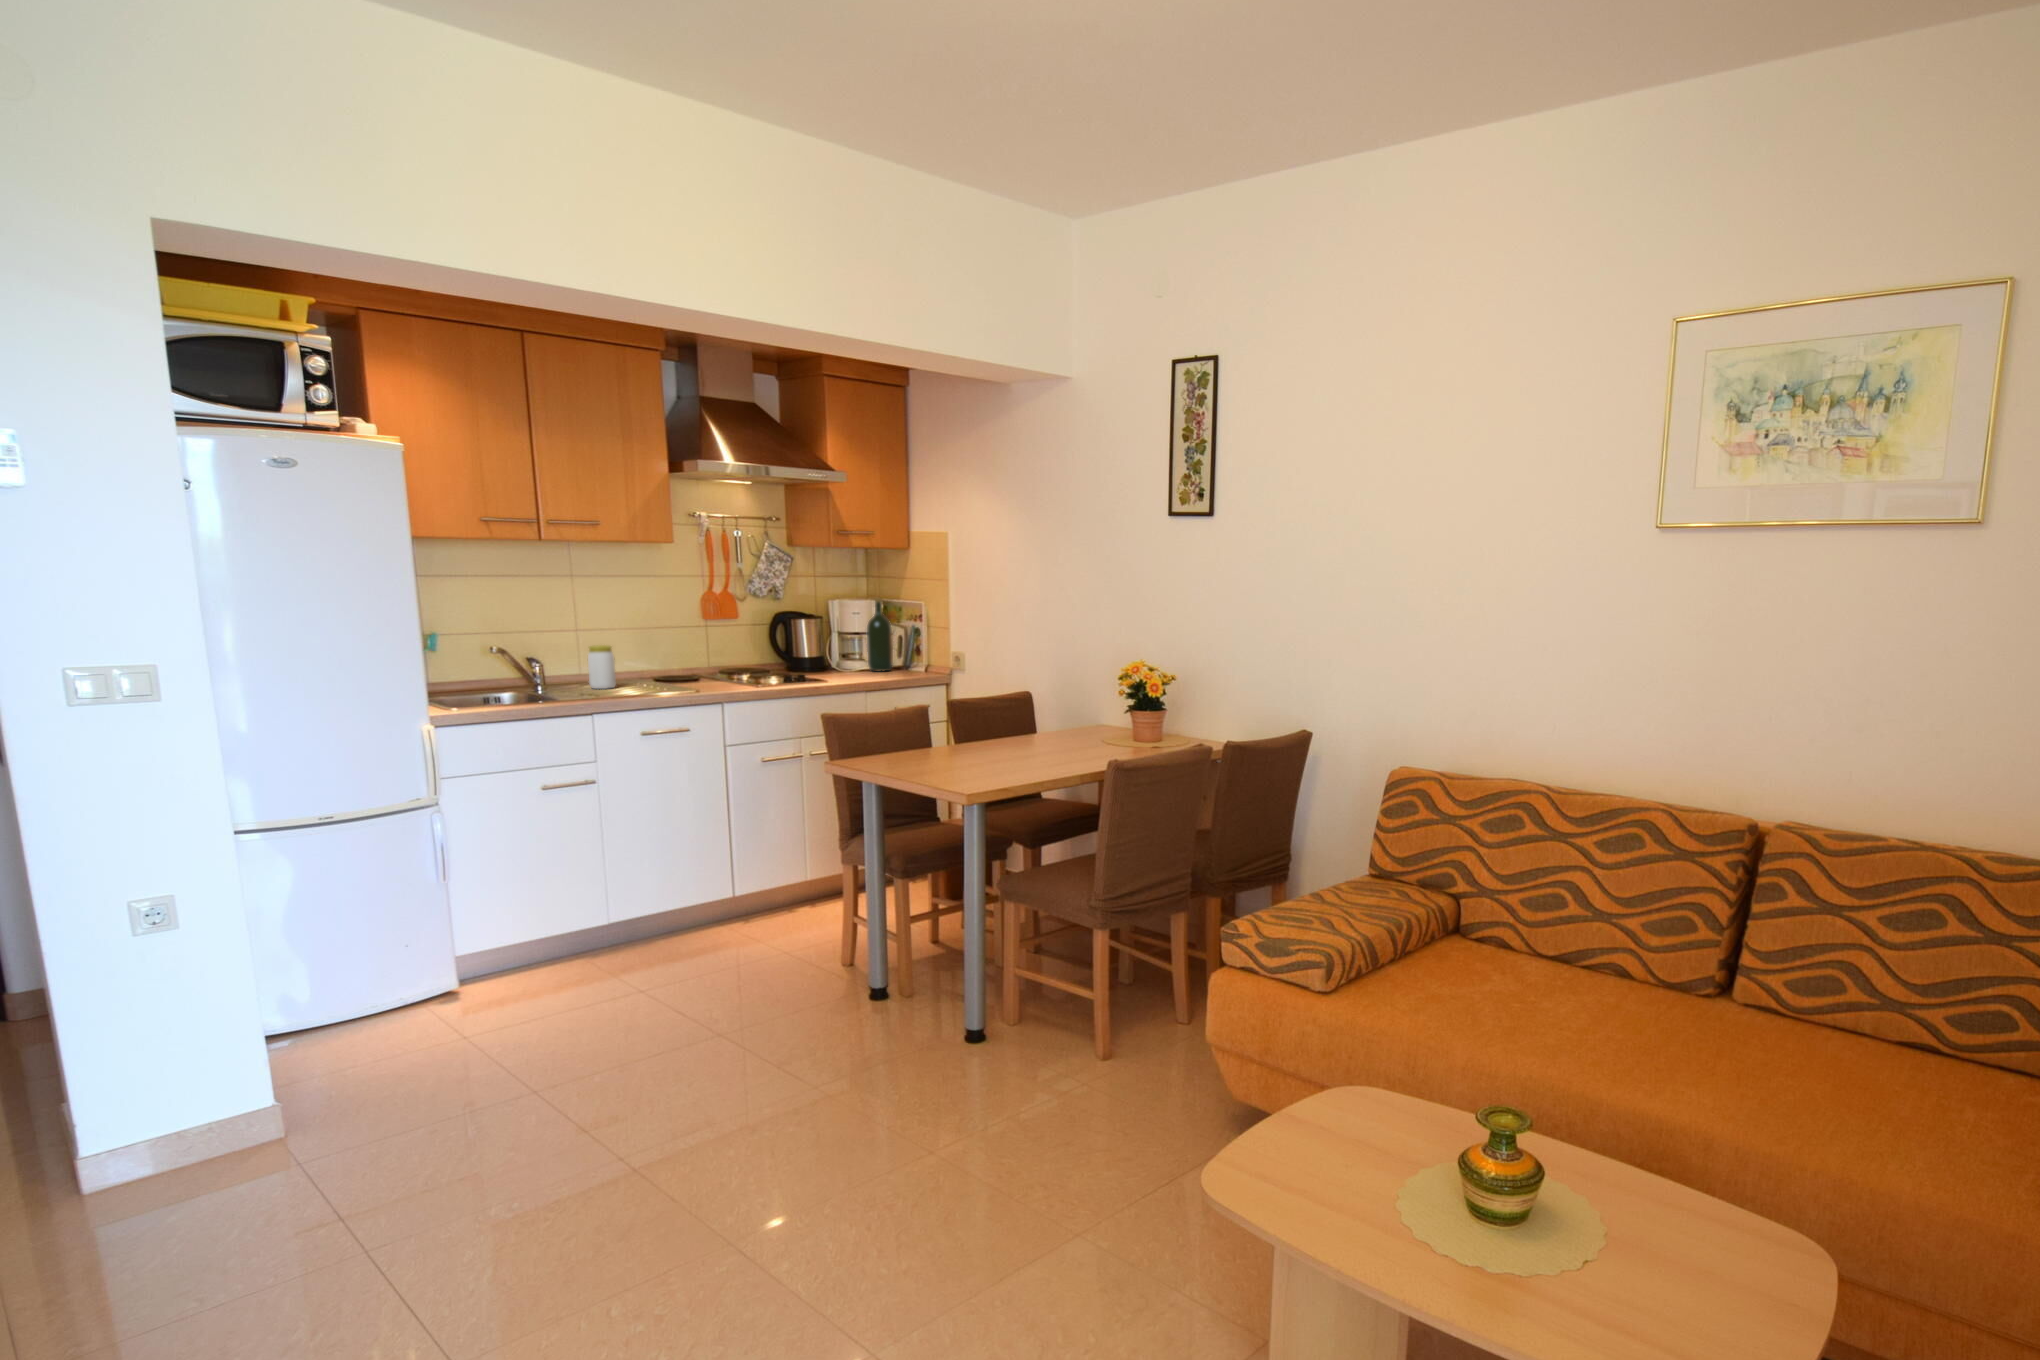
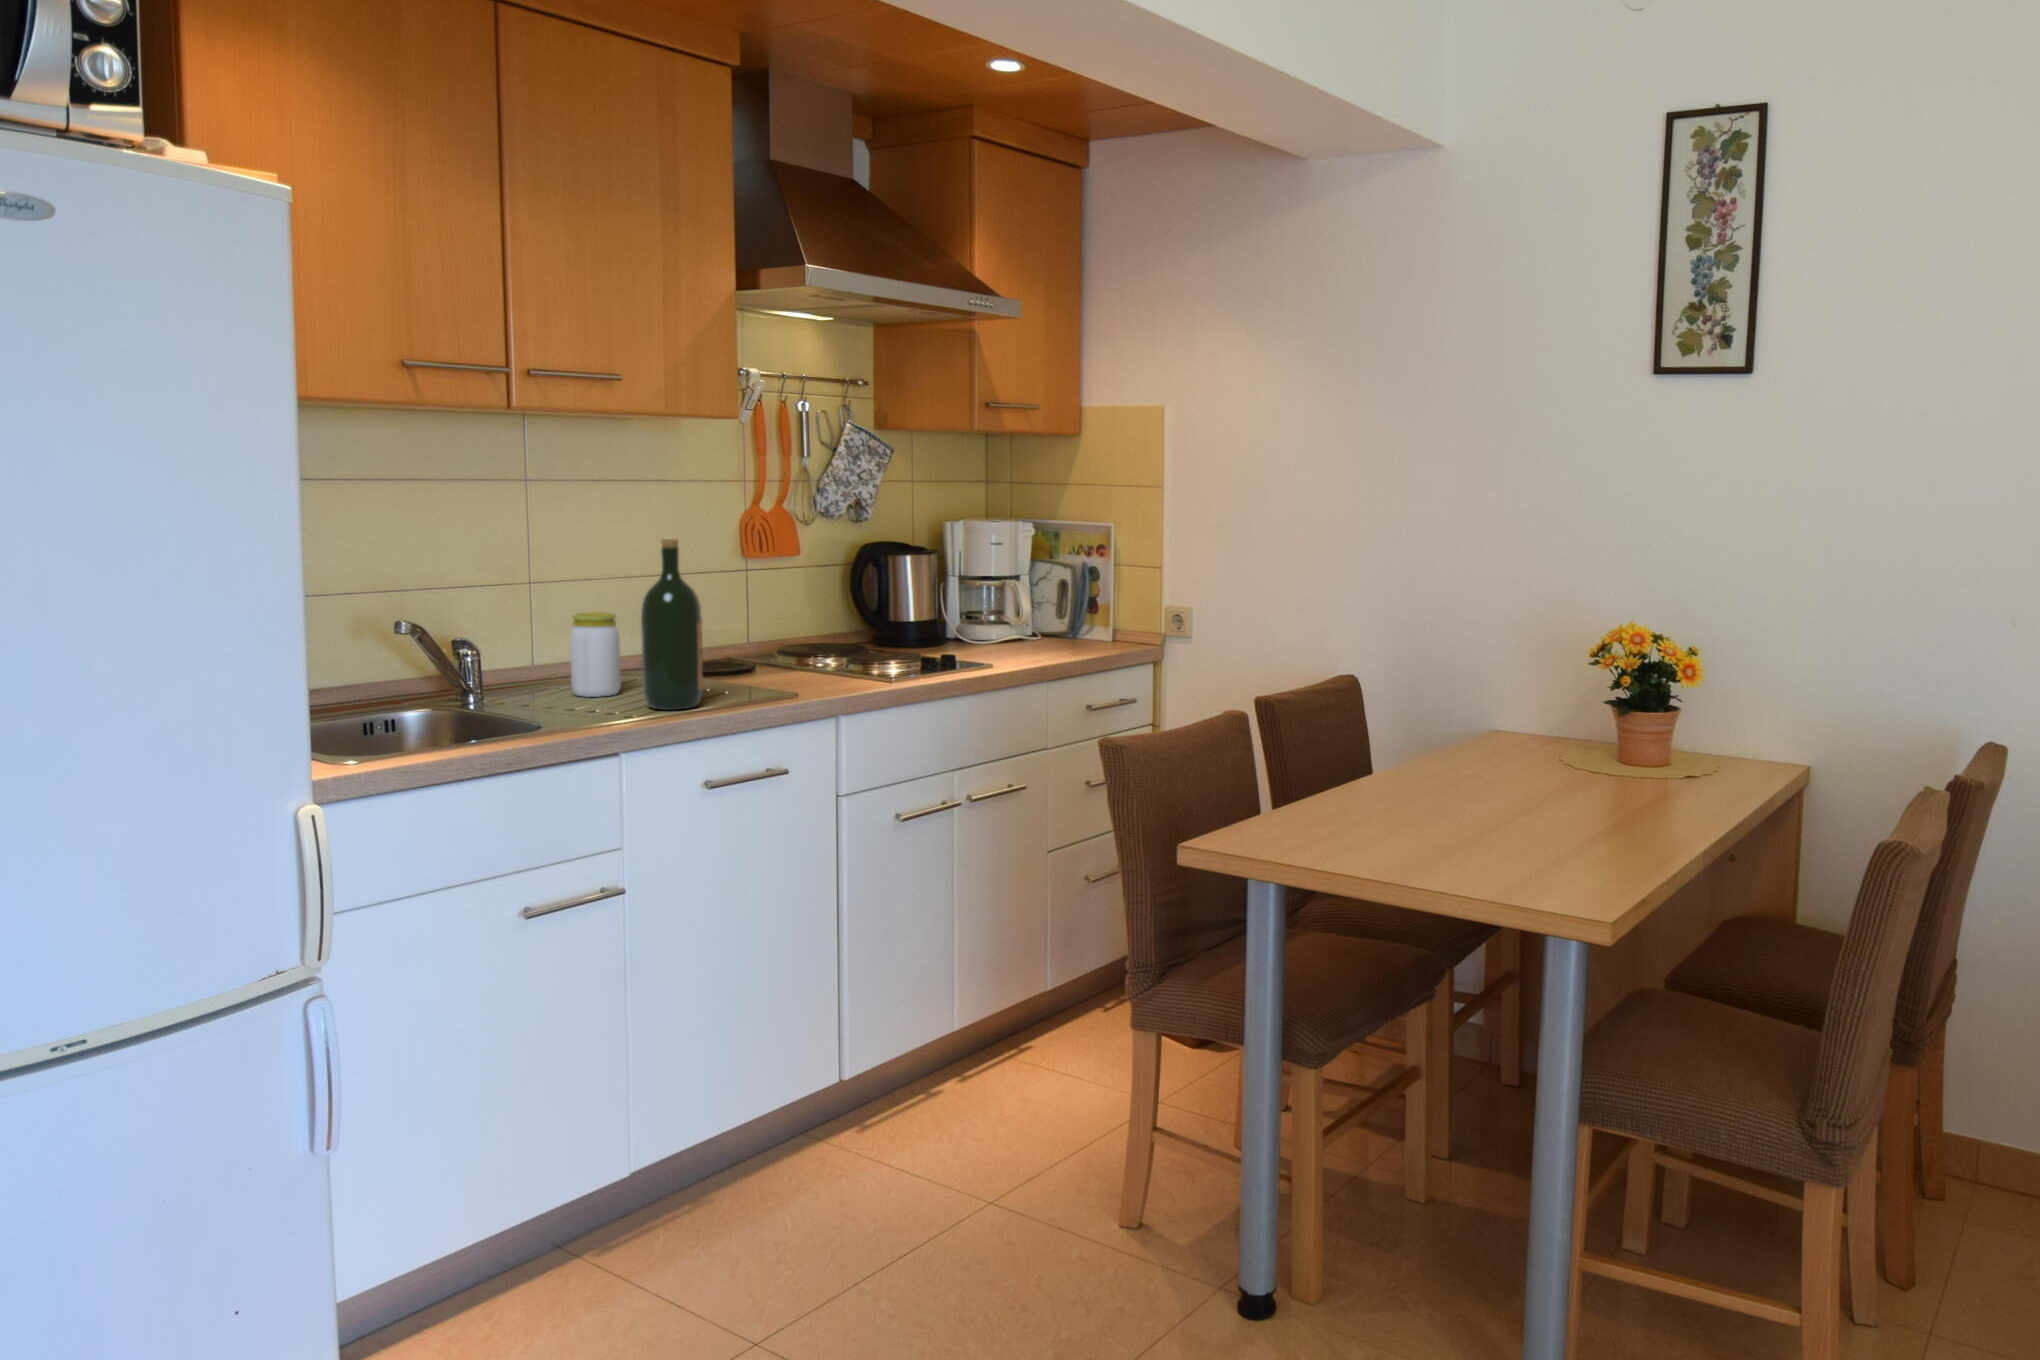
wine bottle: present [867,598,893,671] -> present [641,539,703,710]

